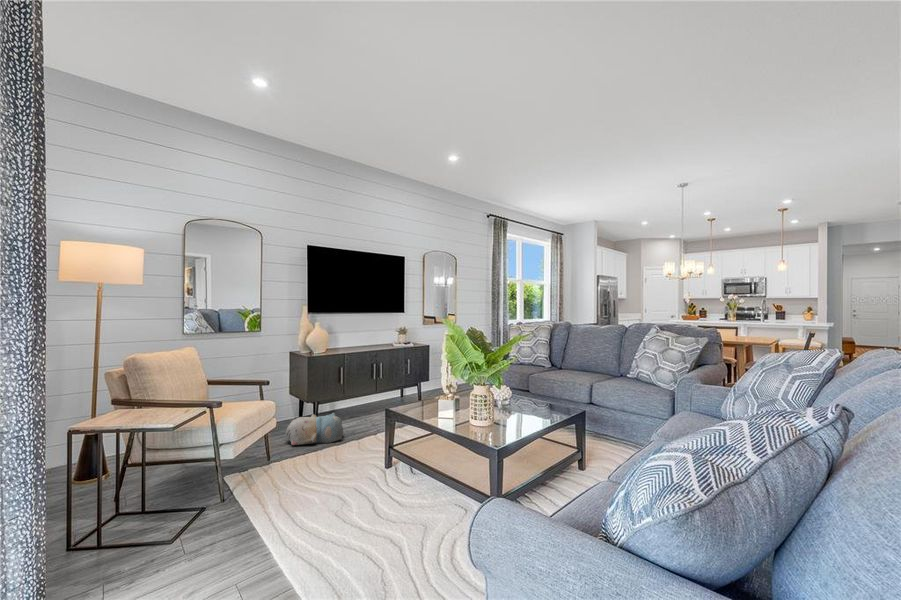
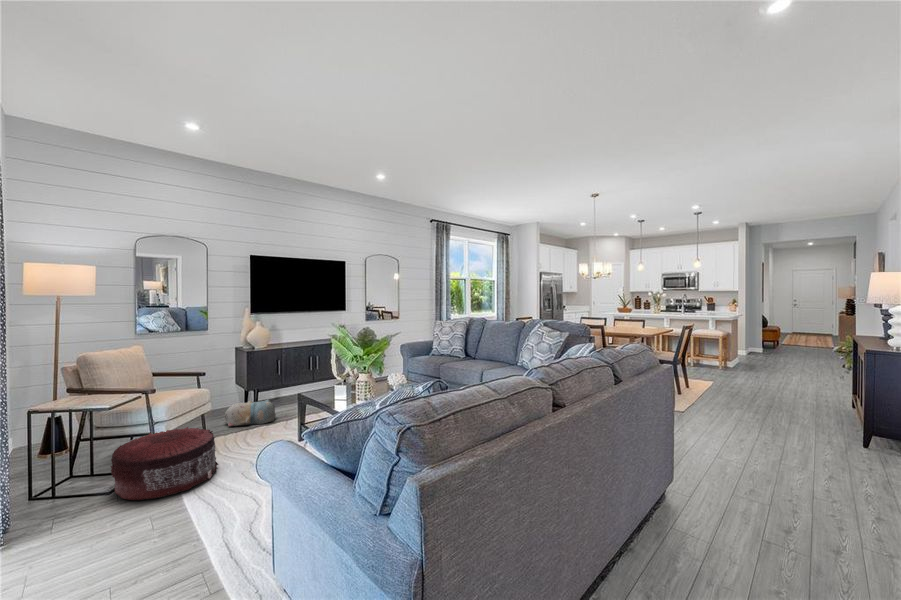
pouf: none [172,450,298,554] -> present [111,427,218,500]

